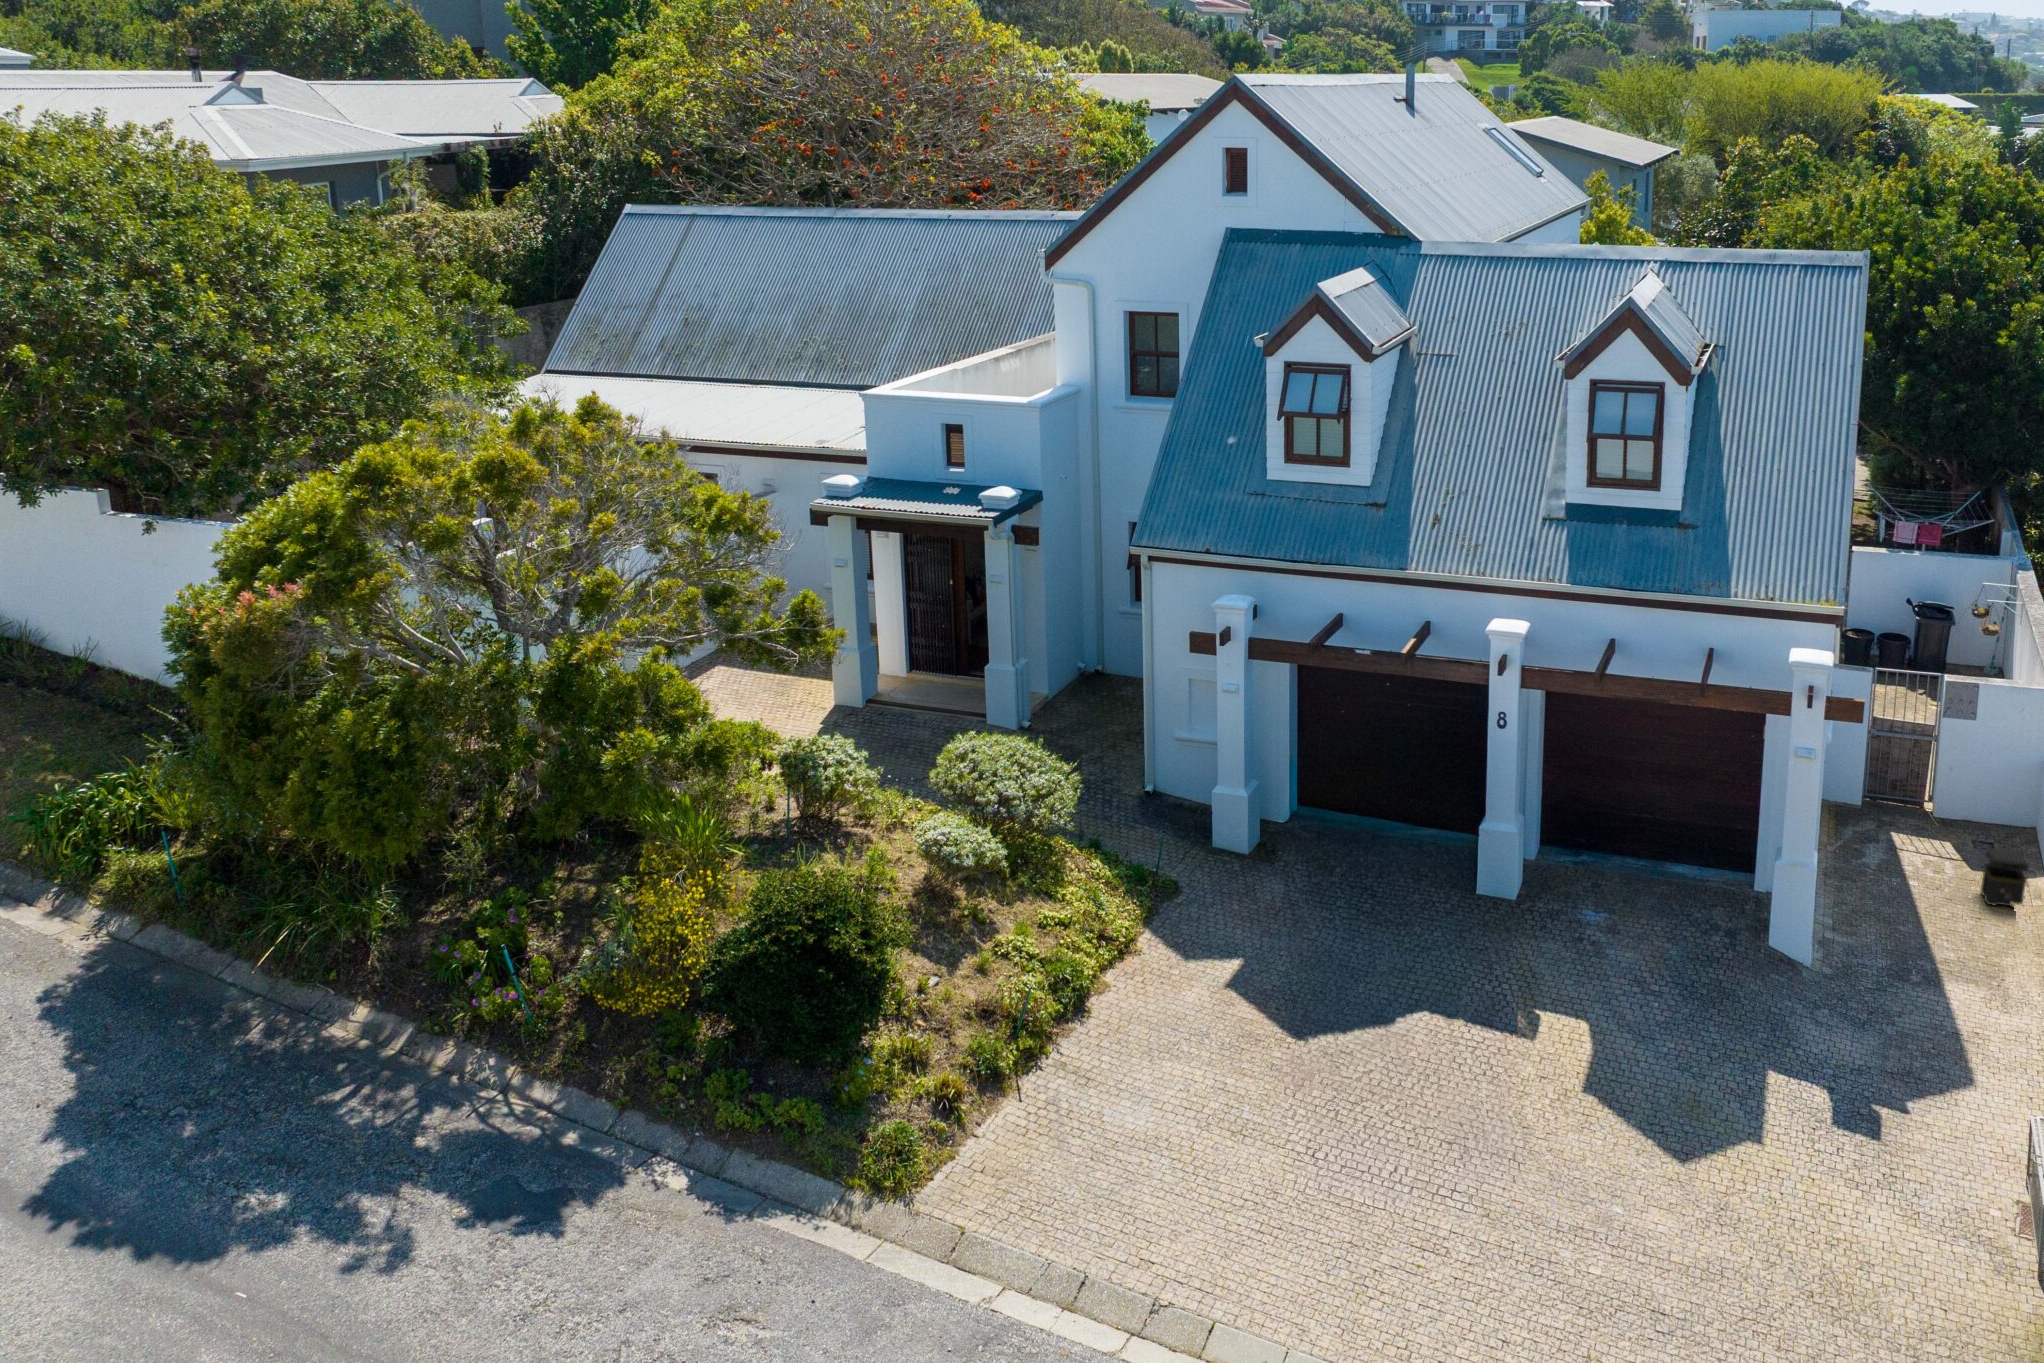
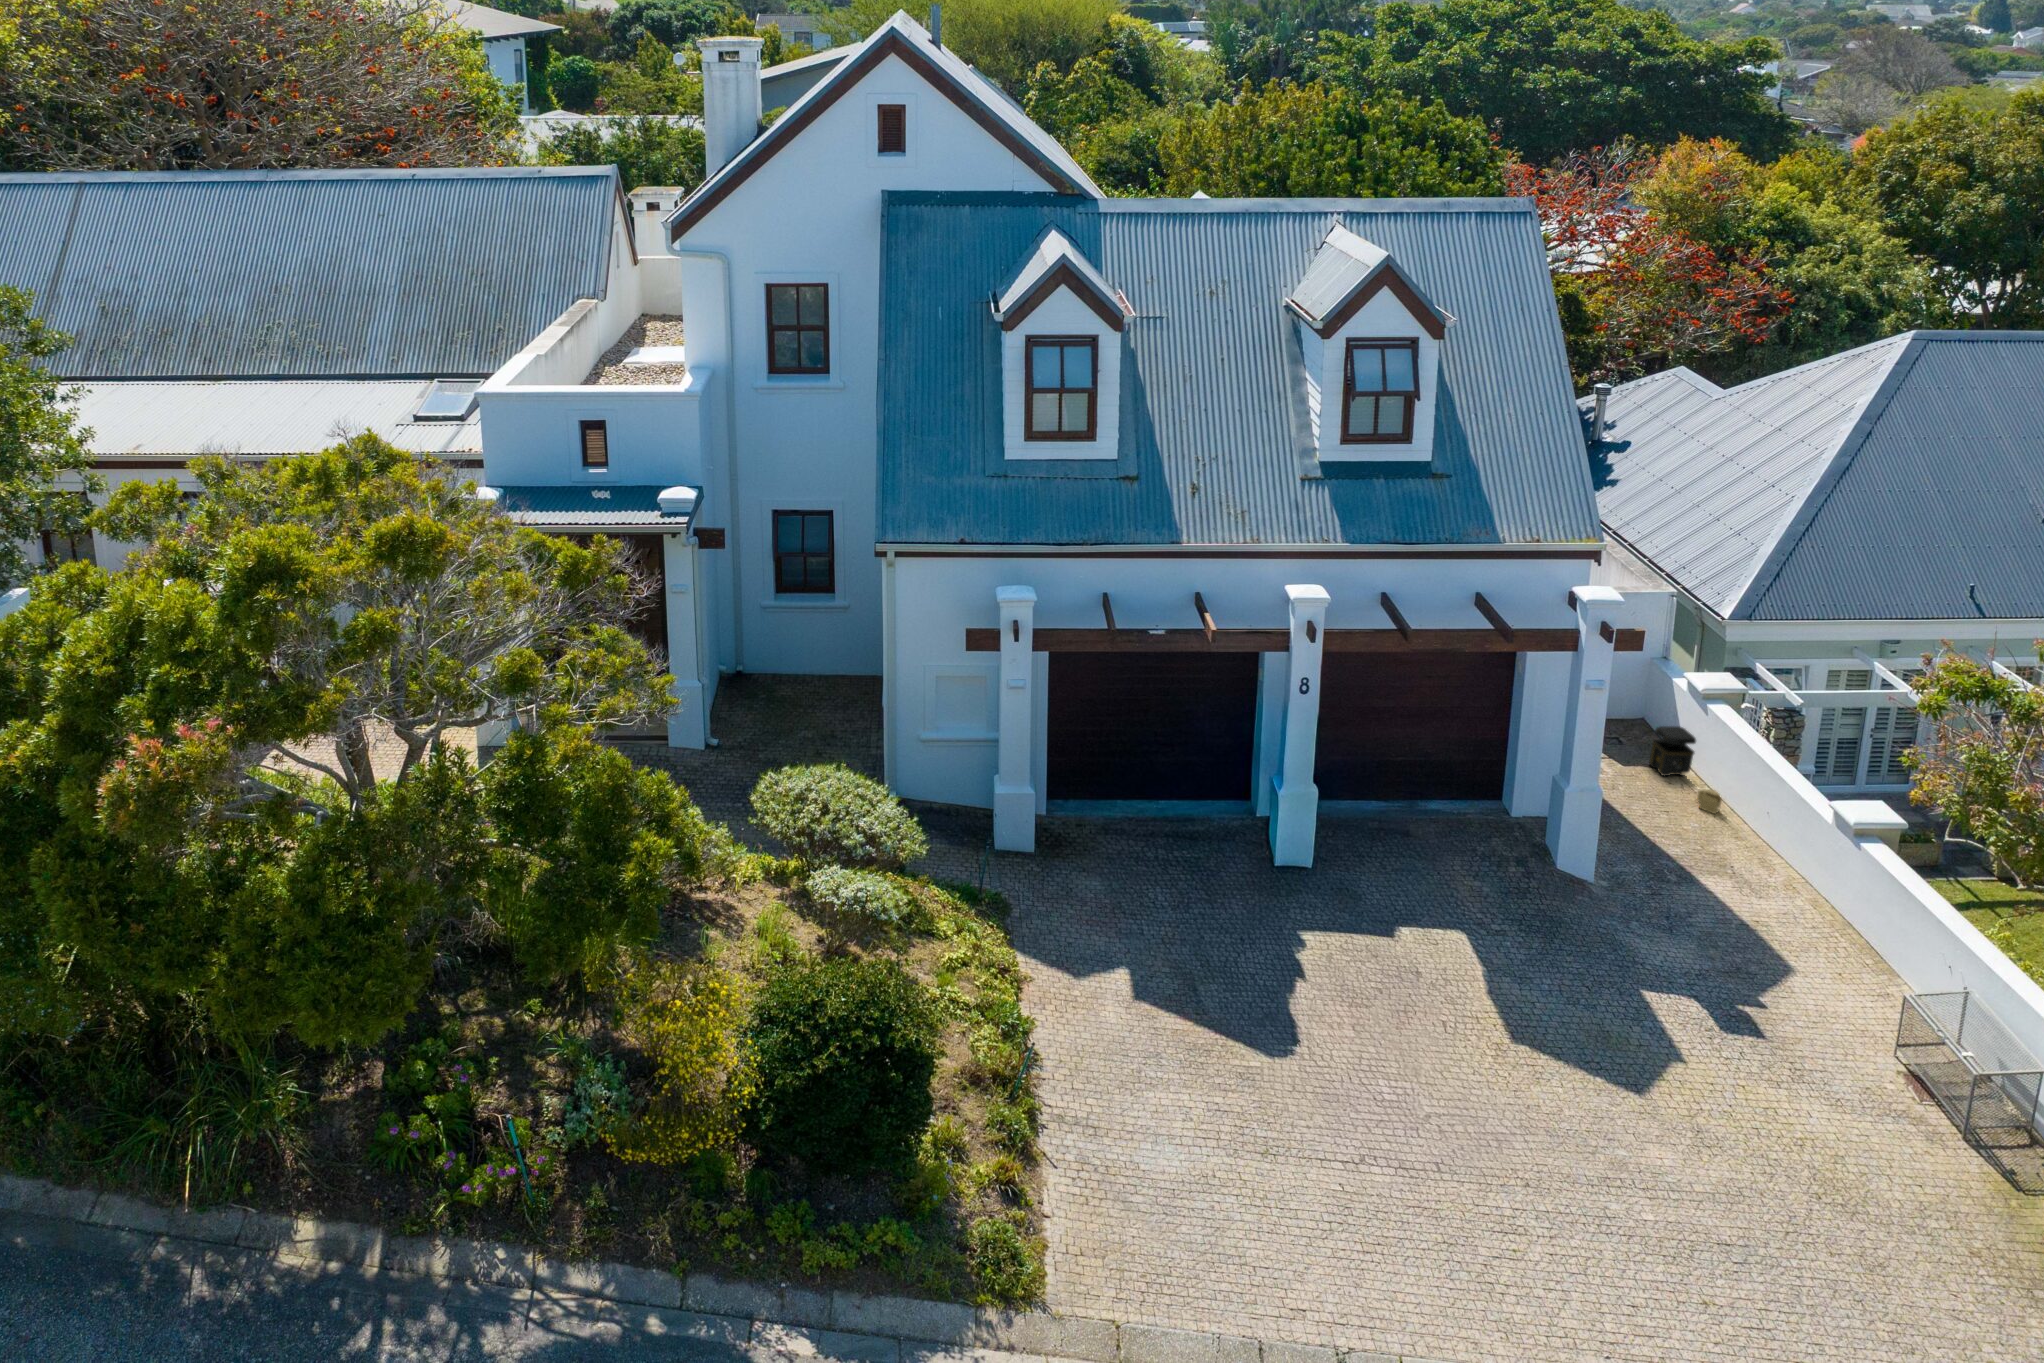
cardboard box: none [2004,919,2034,947] -> present [1697,790,1723,814]

